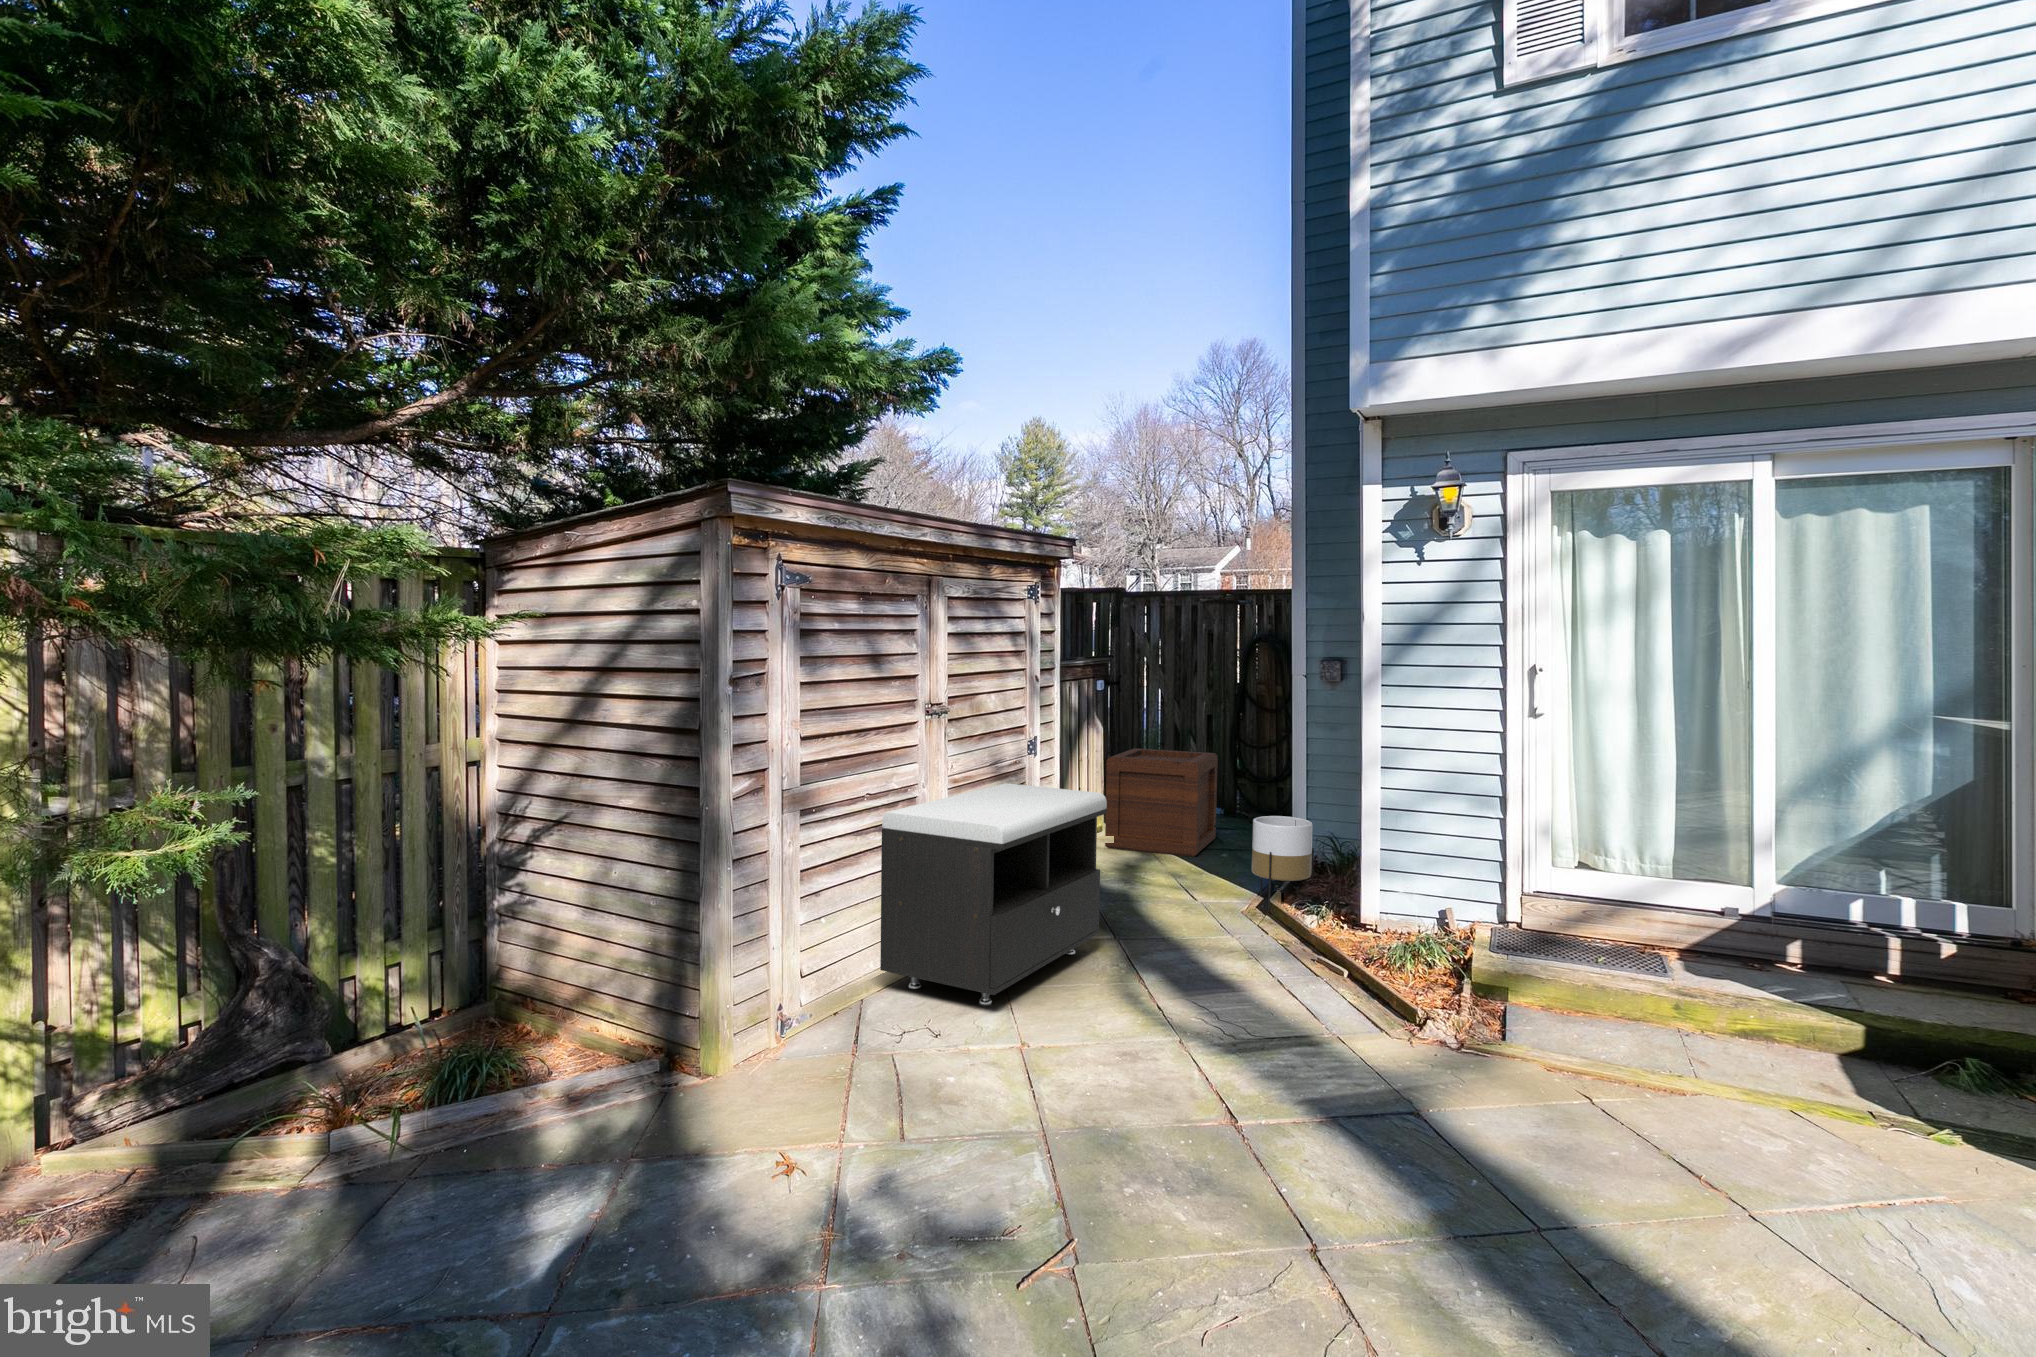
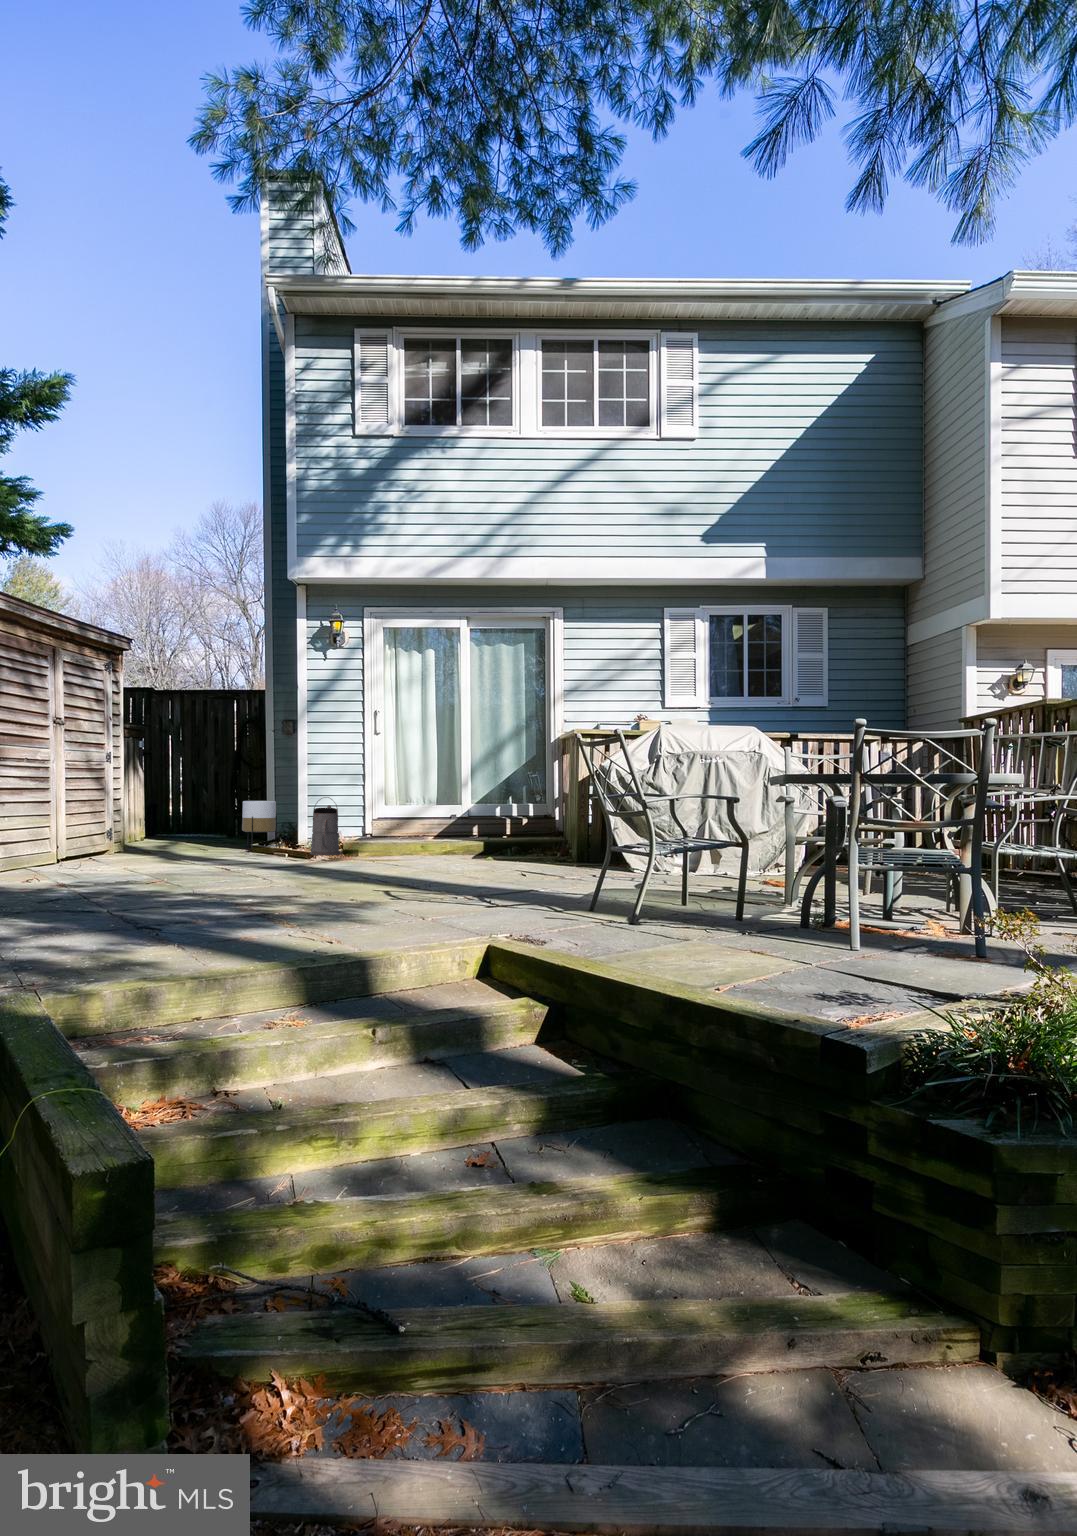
wooden crate: present [1105,748,1218,857] -> none [148,783,222,842]
storage bench: present [880,783,1107,1005] -> none [32,767,160,865]
watering can: none [1390,859,1455,987] -> present [310,797,340,855]

